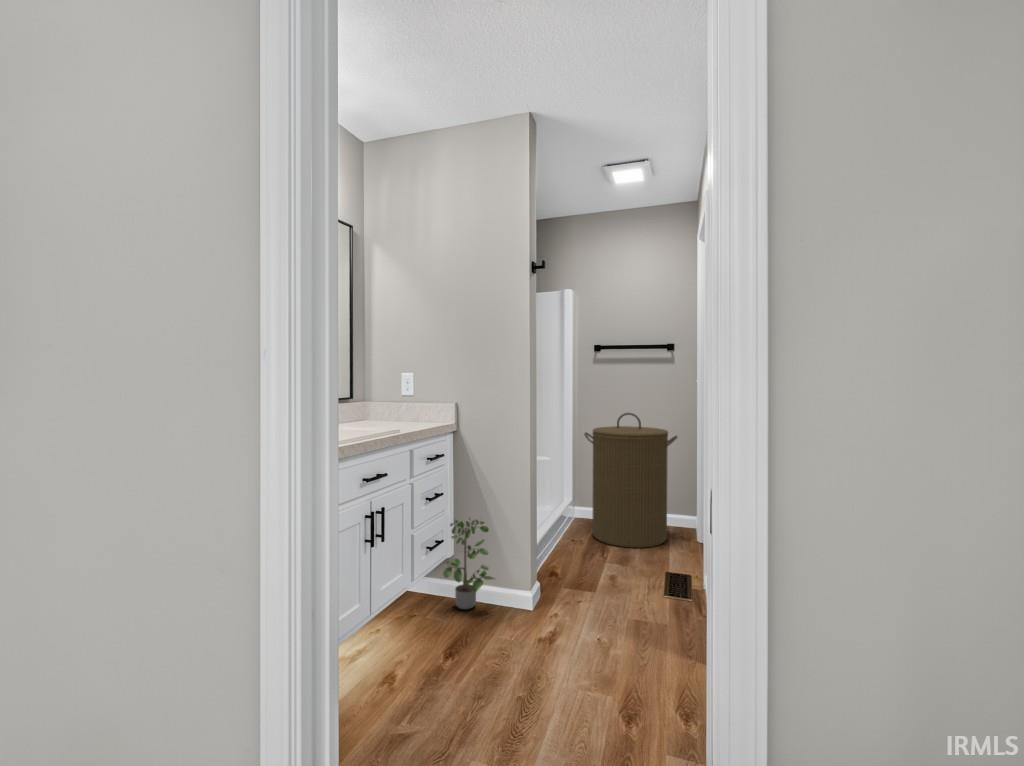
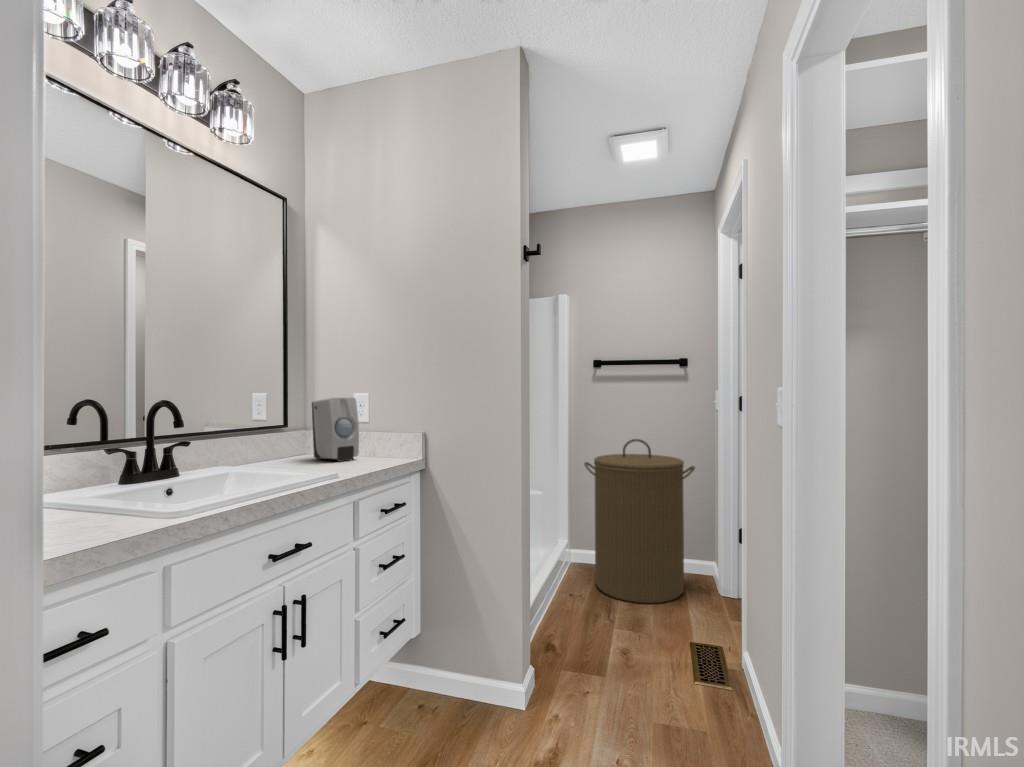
soap dispenser: none [369,374,406,423] -> present [312,398,359,462]
potted plant: present [443,518,495,609] -> none [403,587,476,712]

